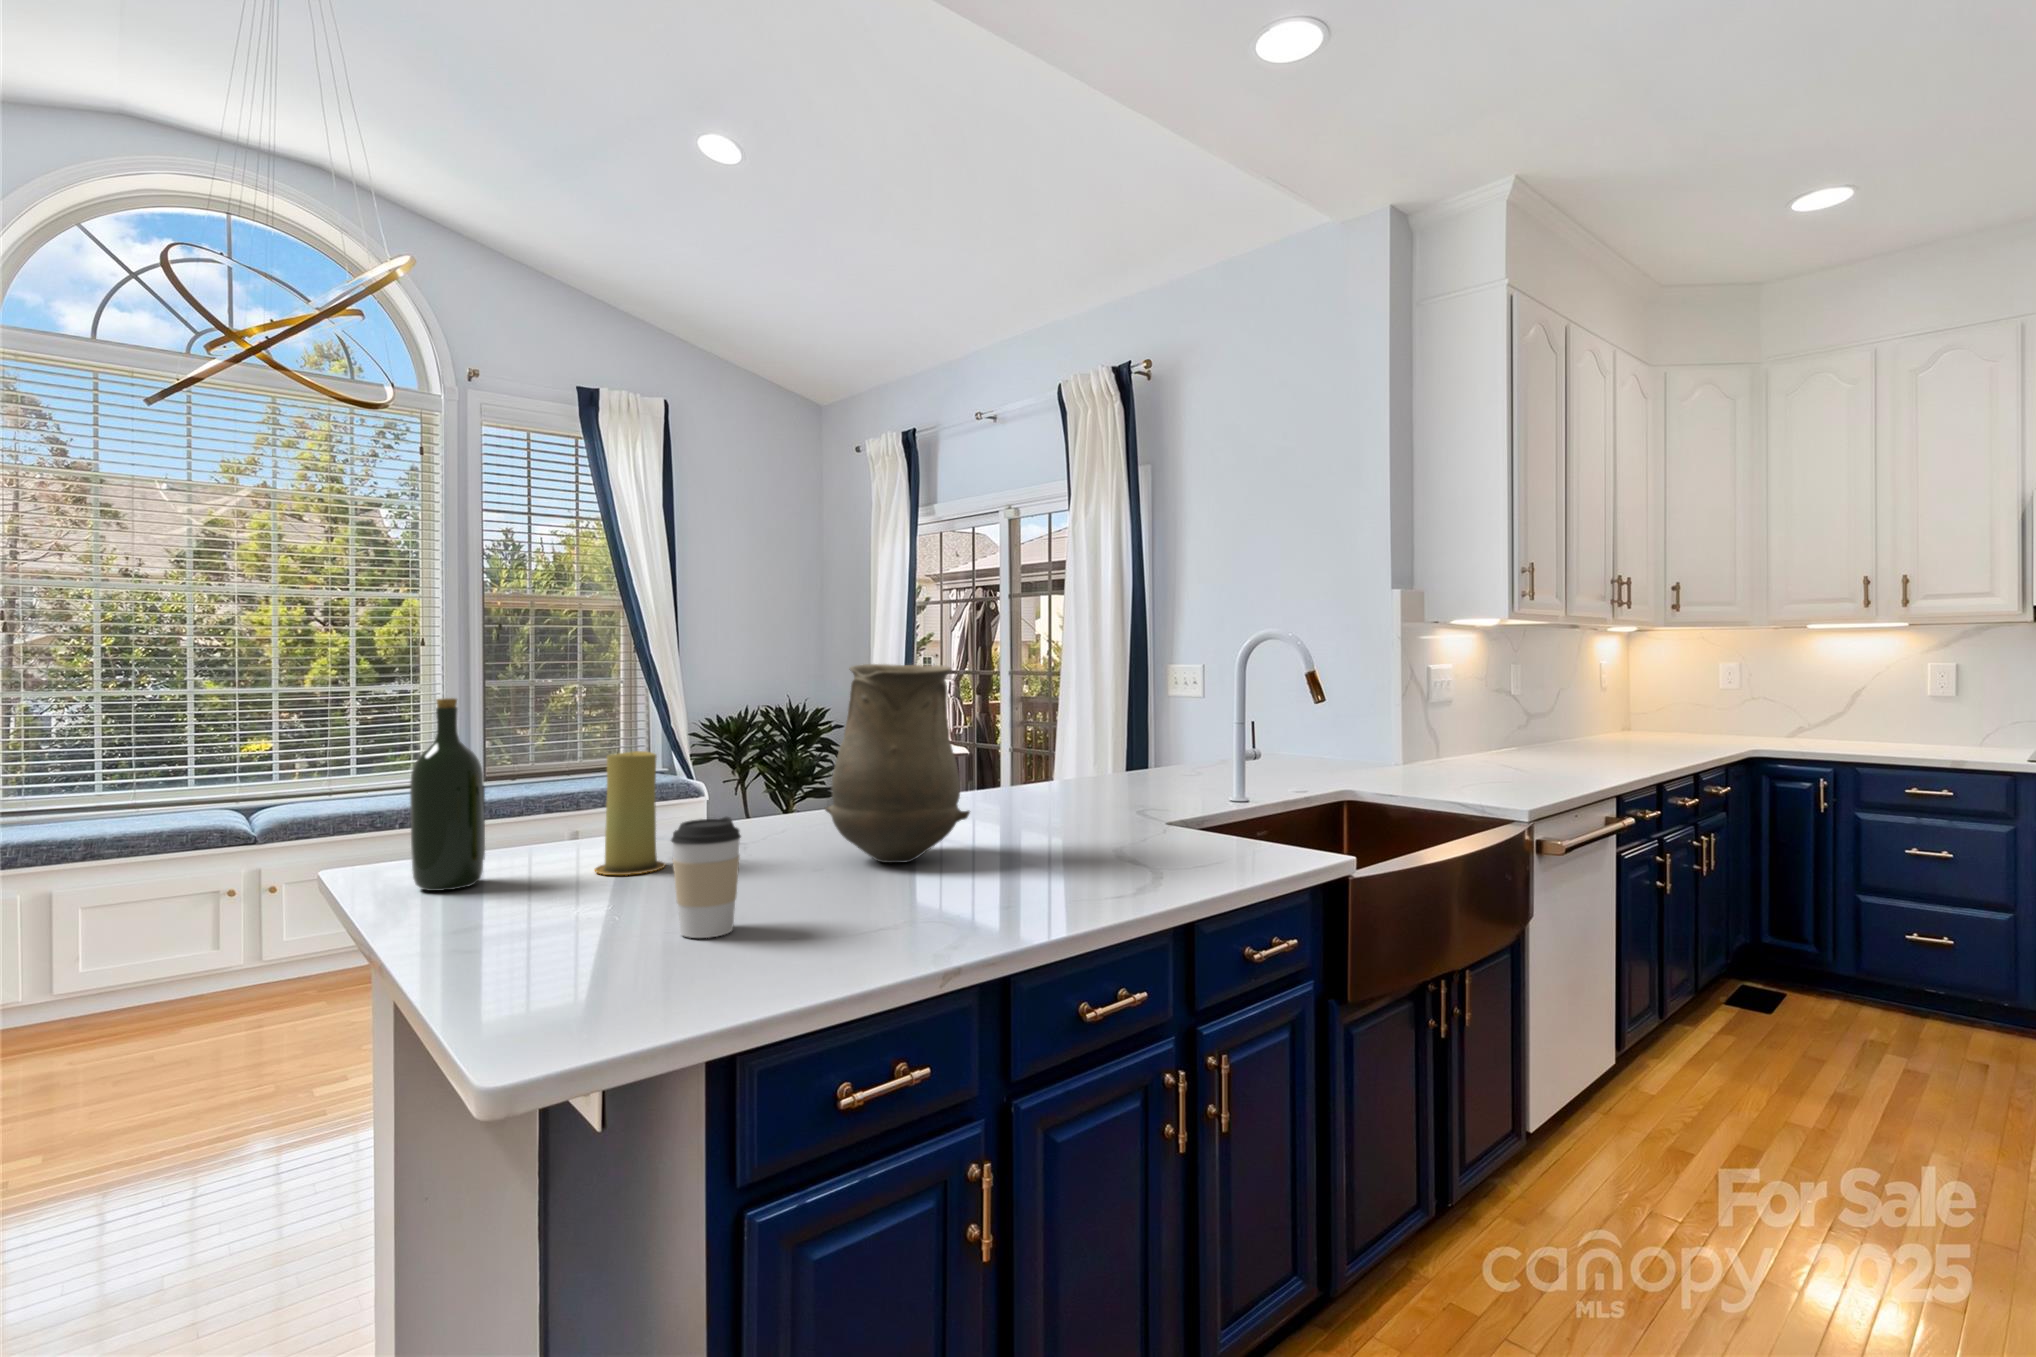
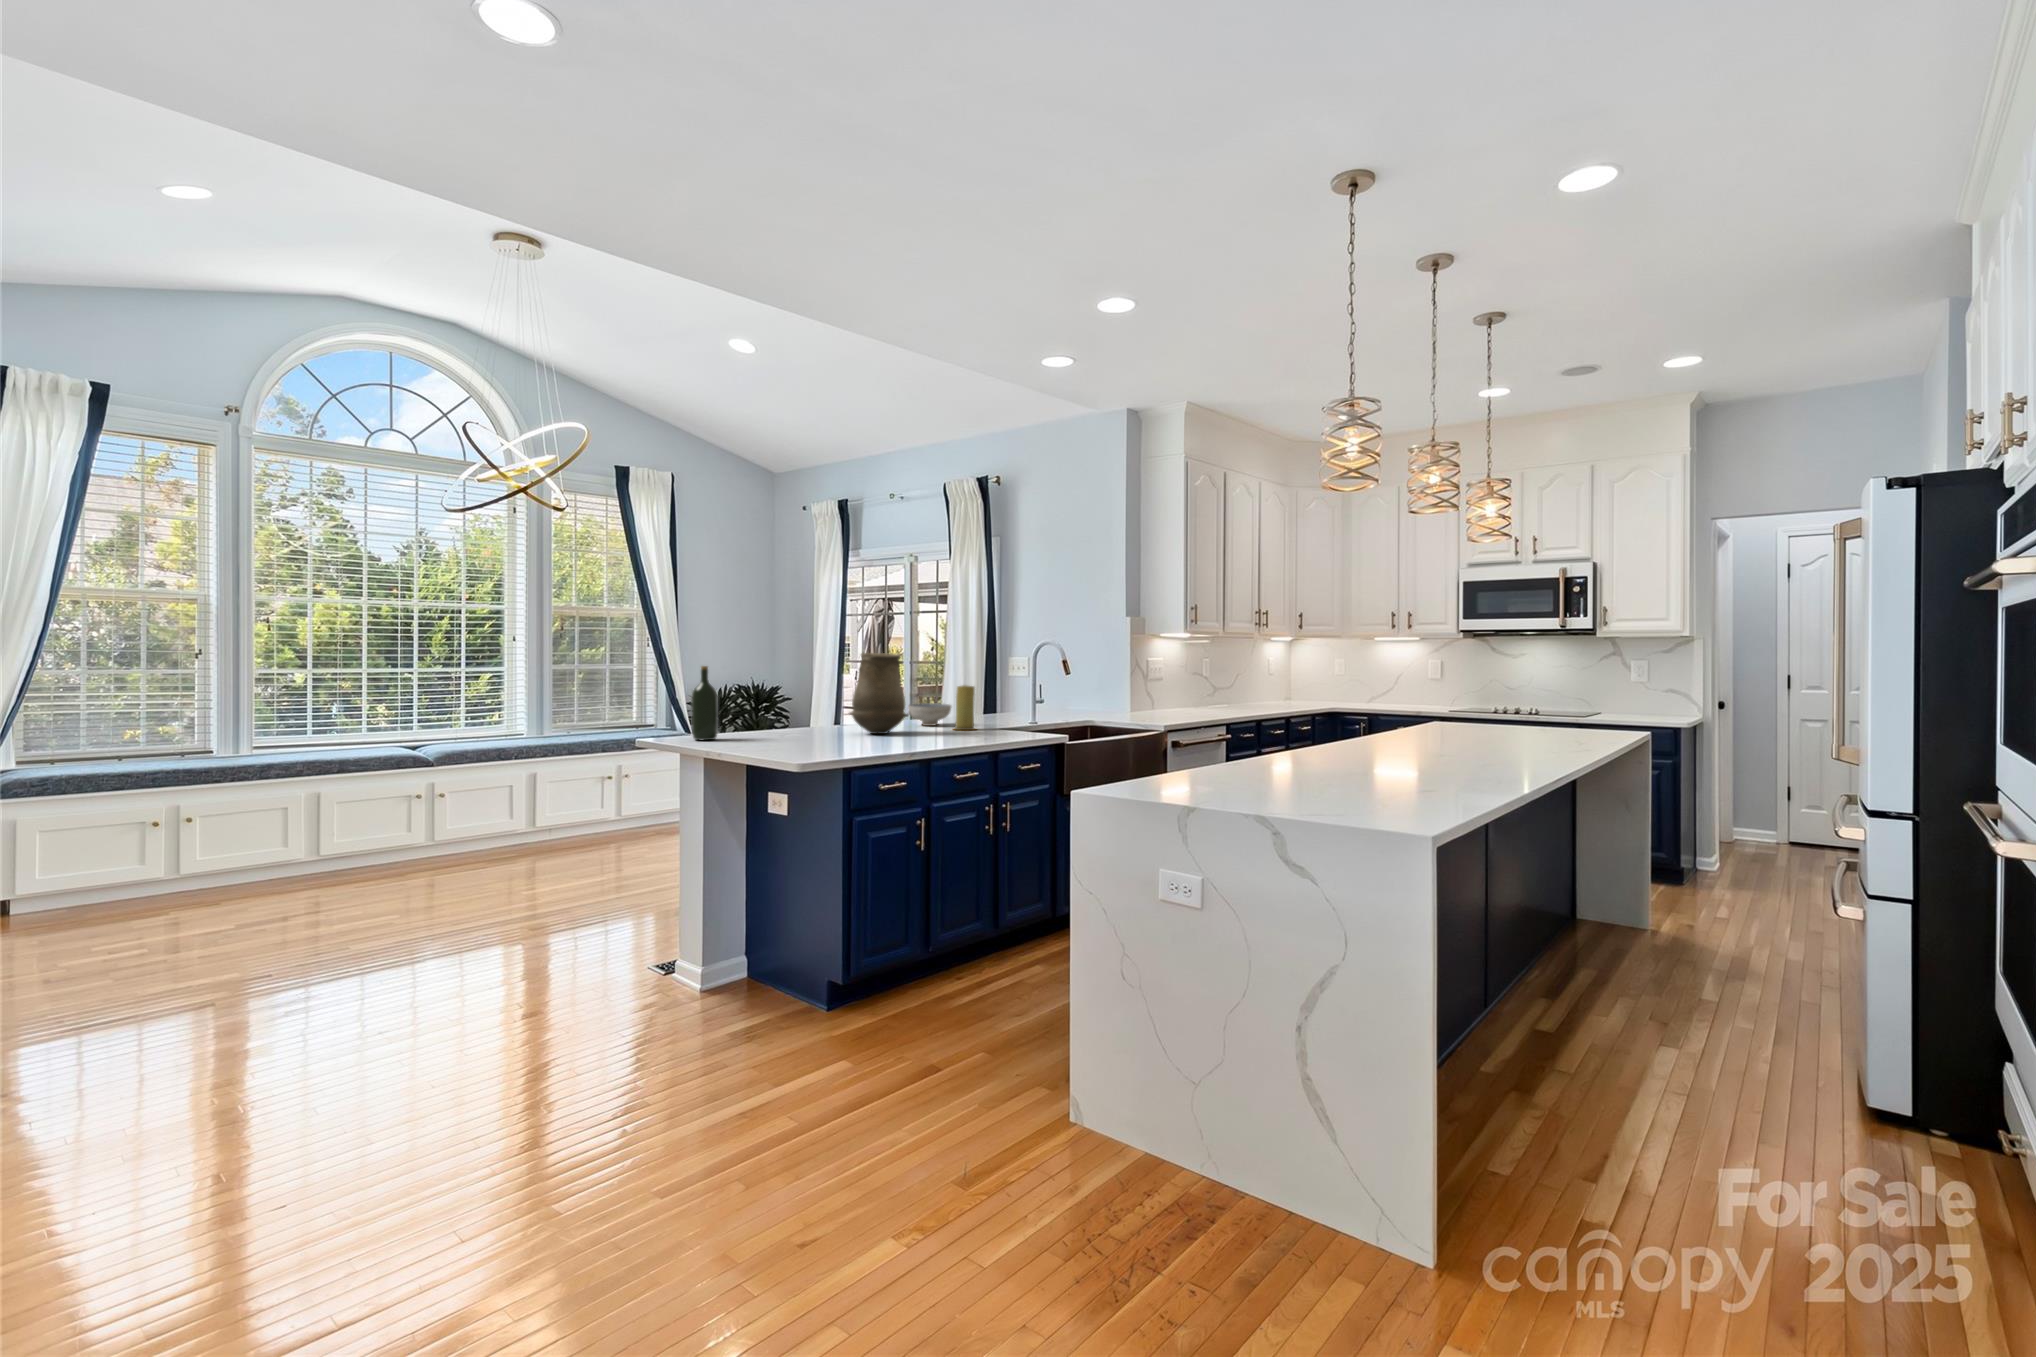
candle: present [595,751,665,875] -> present [954,685,975,730]
ceramic bowl: none [978,770,1072,824] -> present [908,703,951,726]
coffee cup: present [671,817,741,938] -> none [812,706,836,746]

